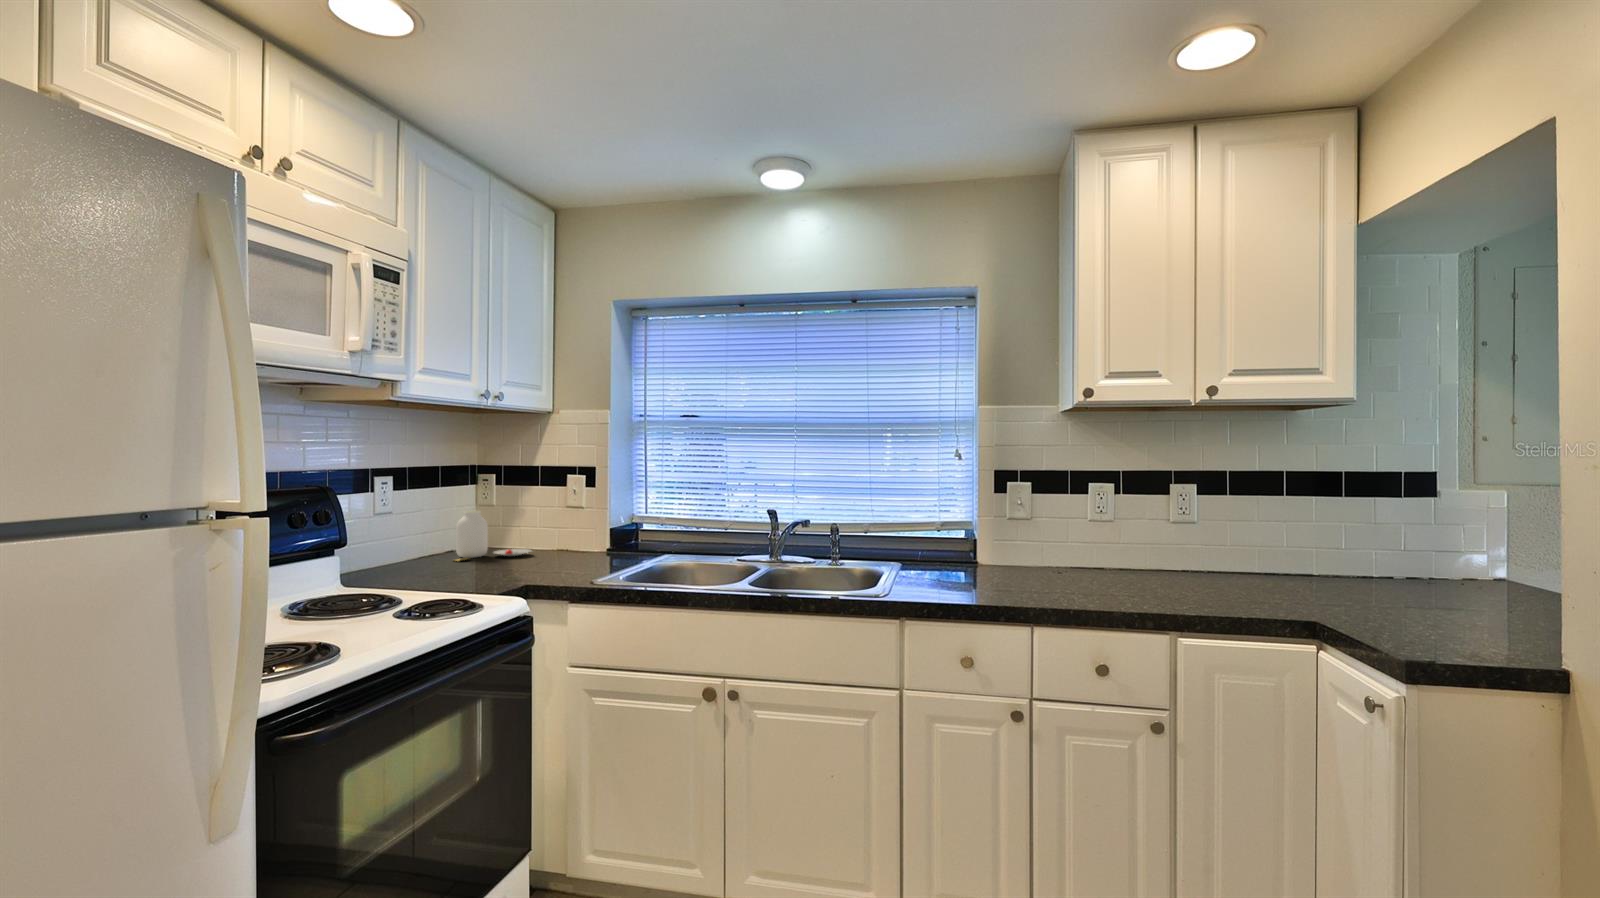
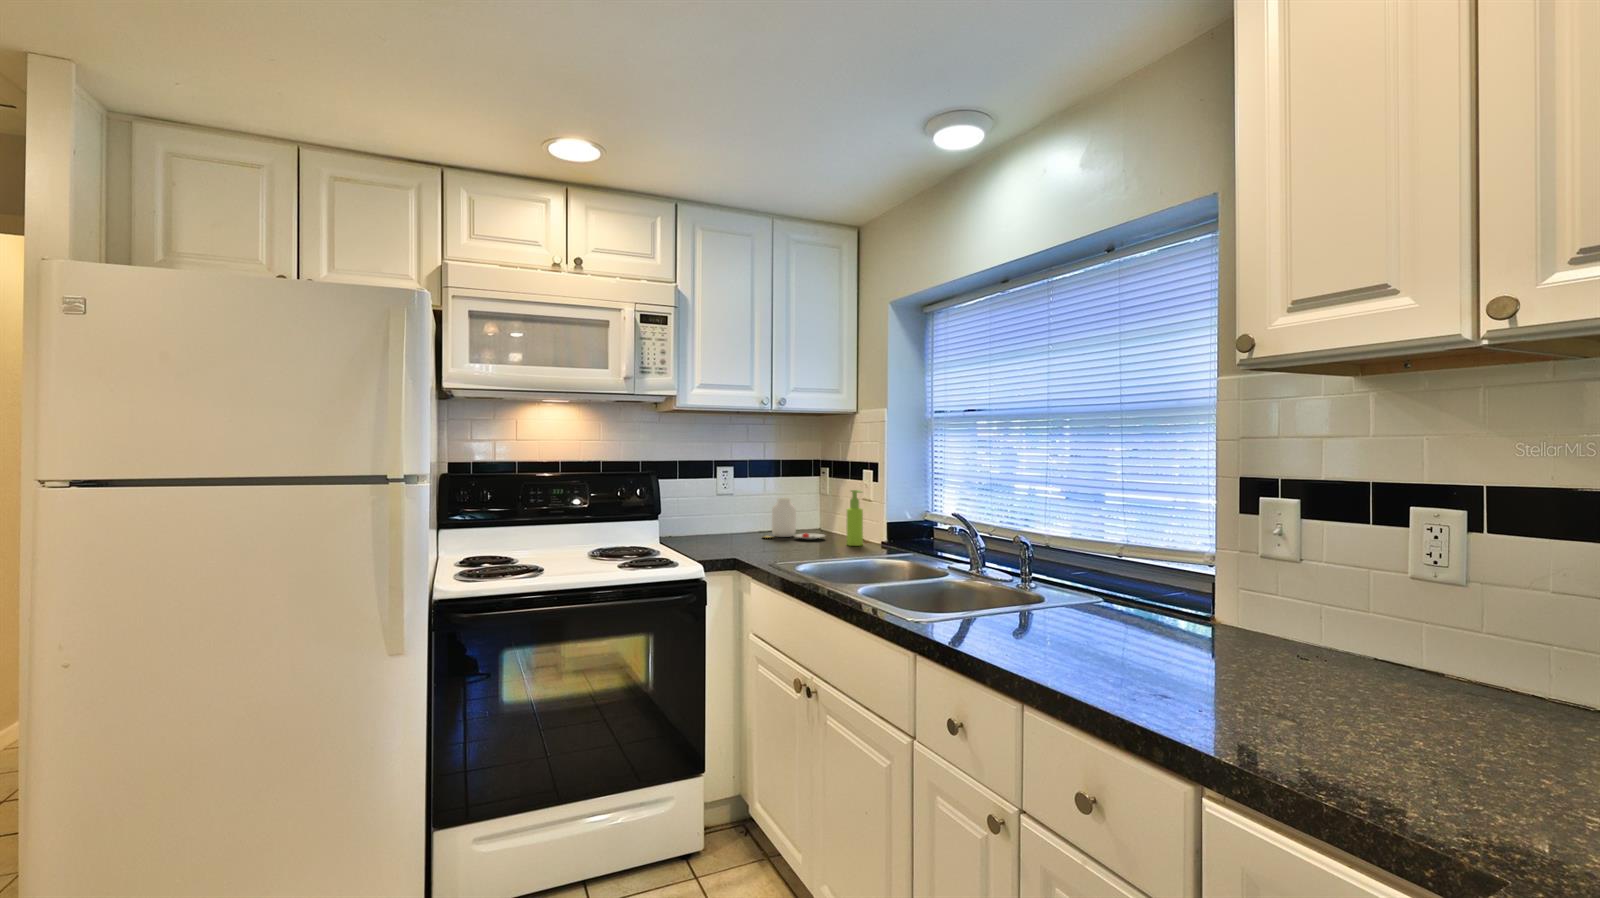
soap dispenser: none [571,496,592,556] -> present [847,490,863,546]

